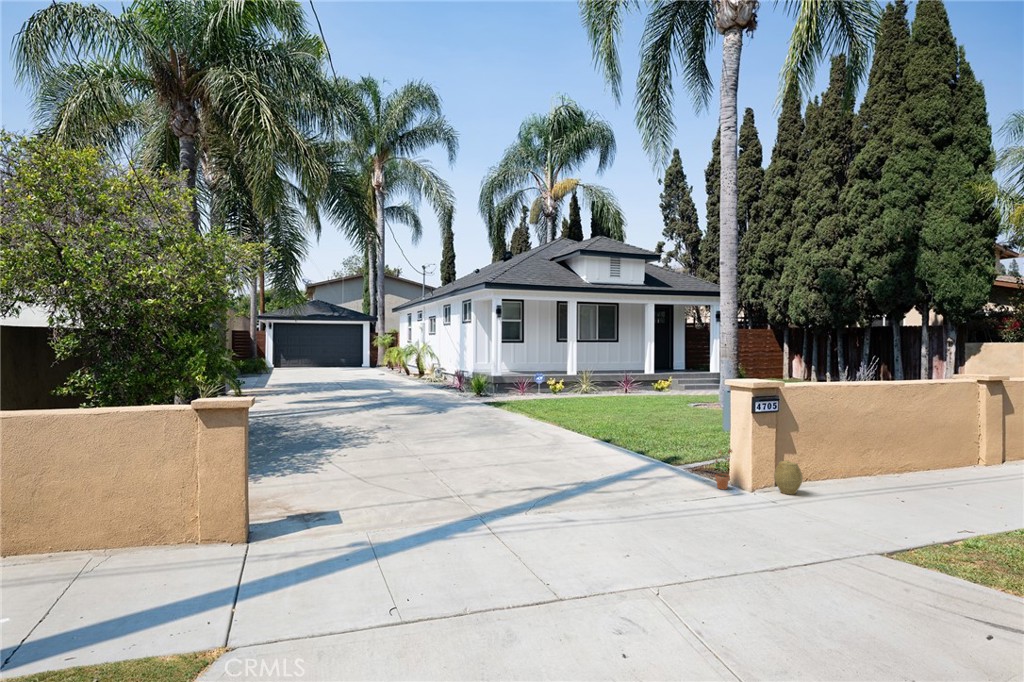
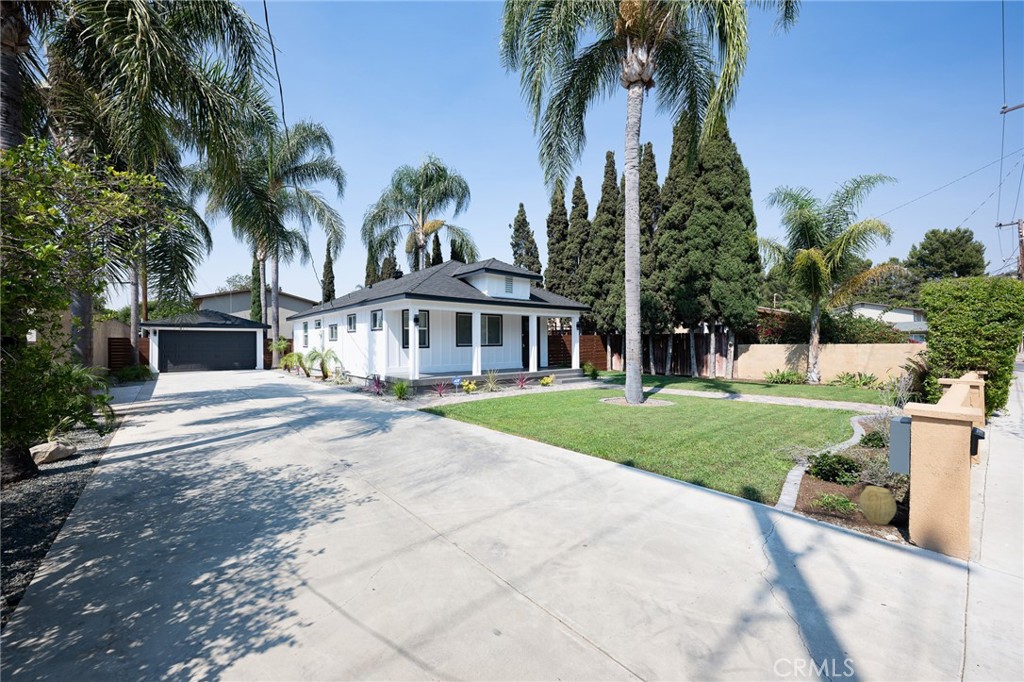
potted plant: present [715,449,732,490] -> none [803,479,826,527]

